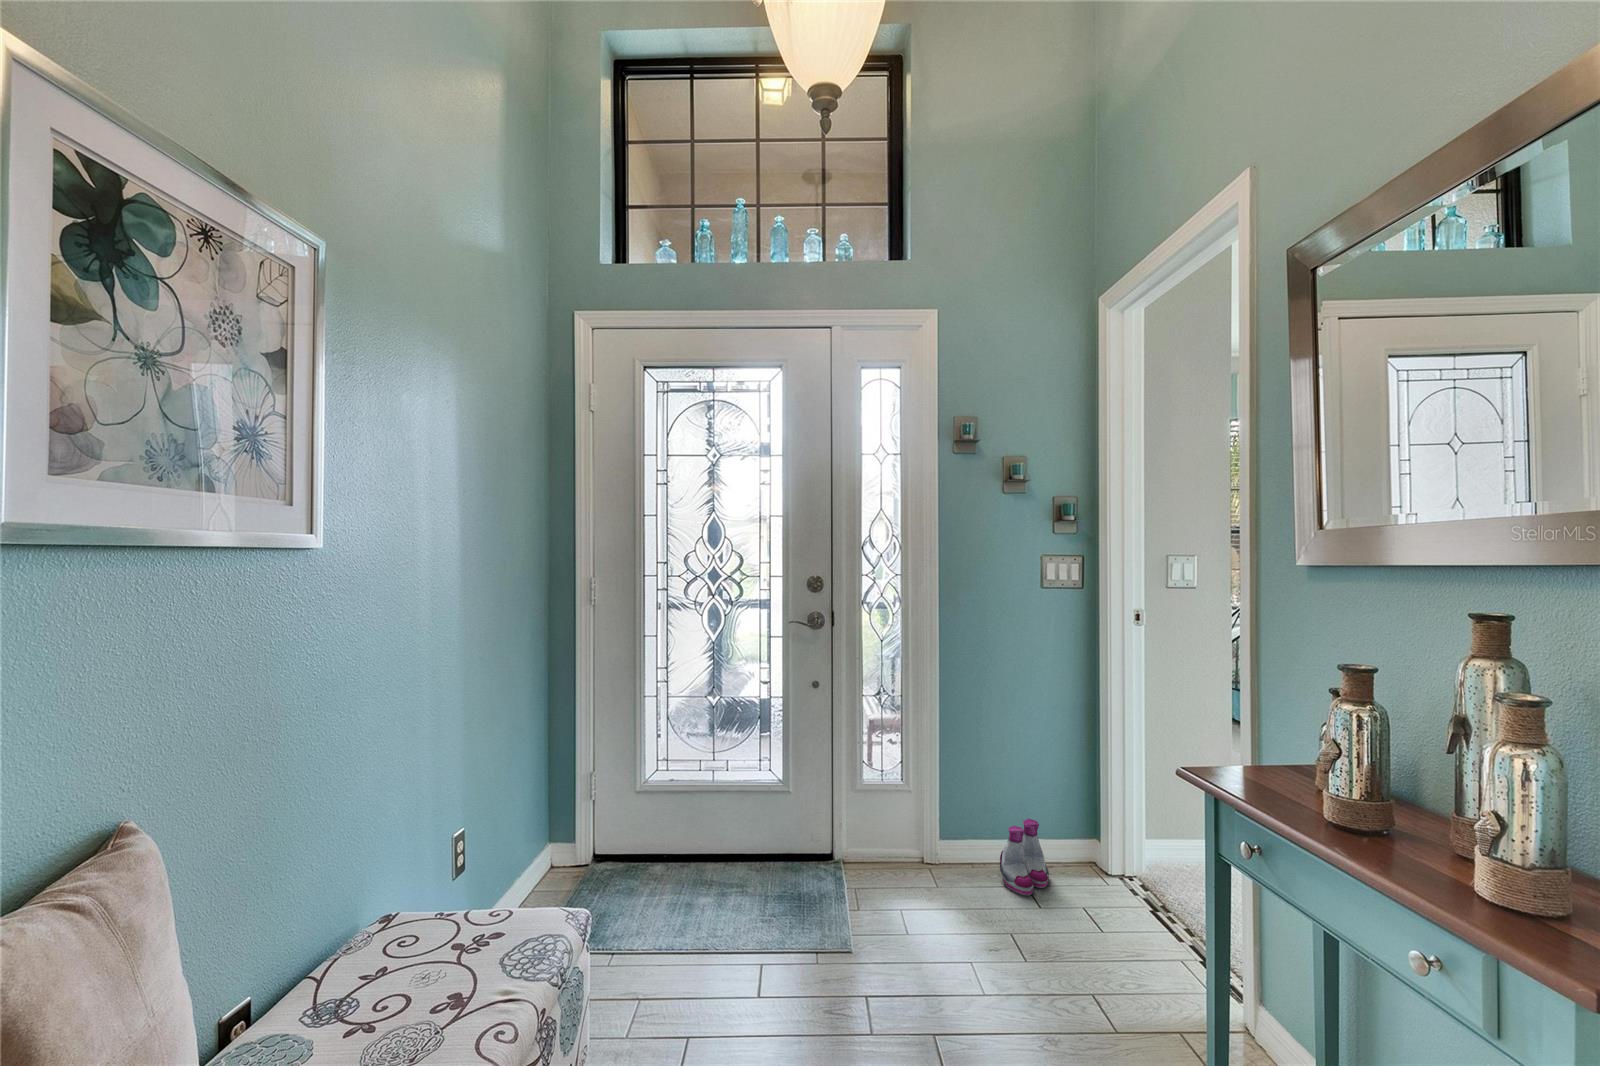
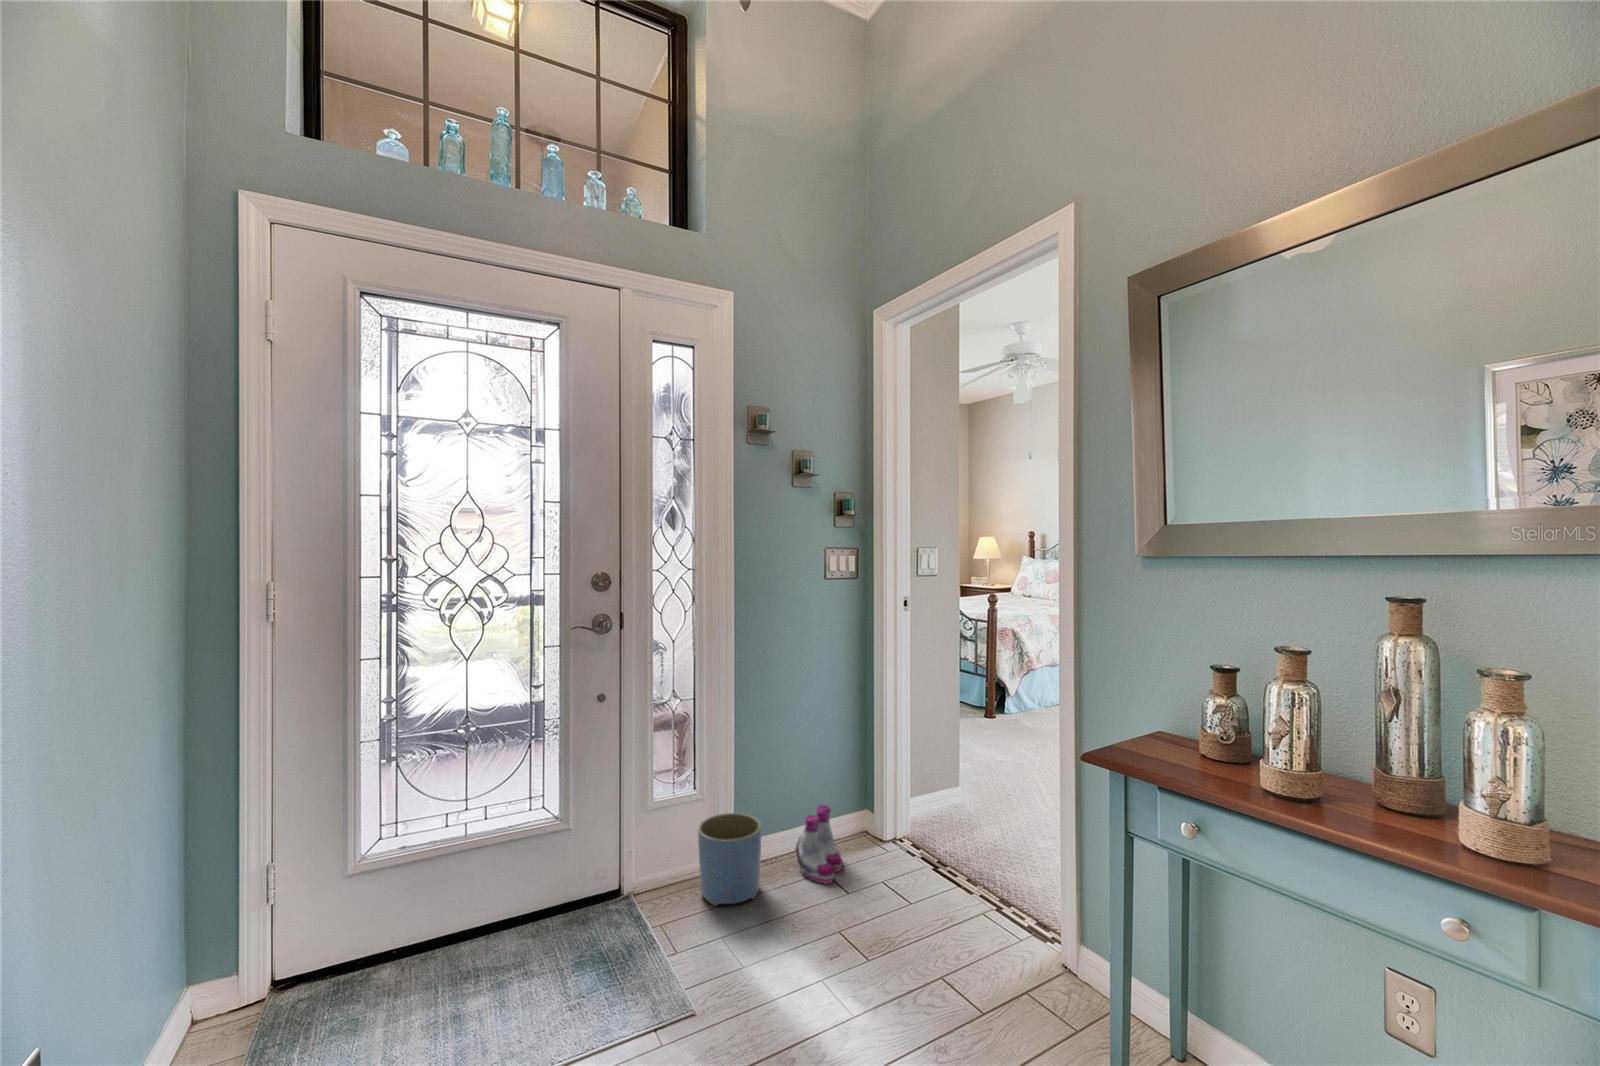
planter: none [896,807,956,890] -> present [698,813,762,906]

